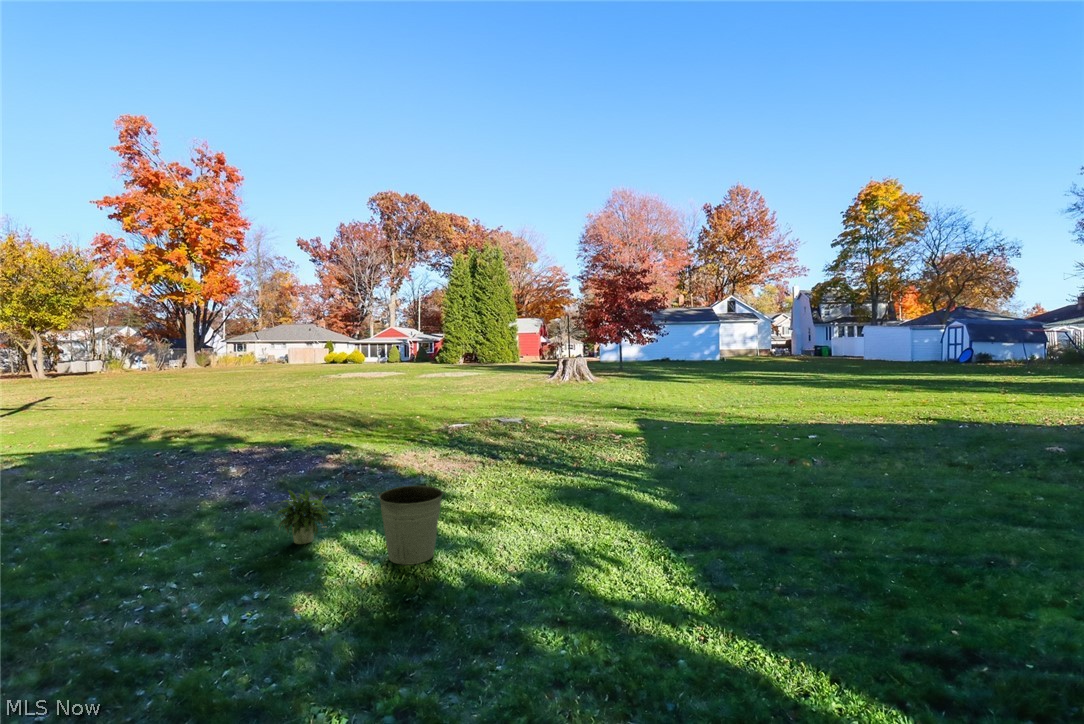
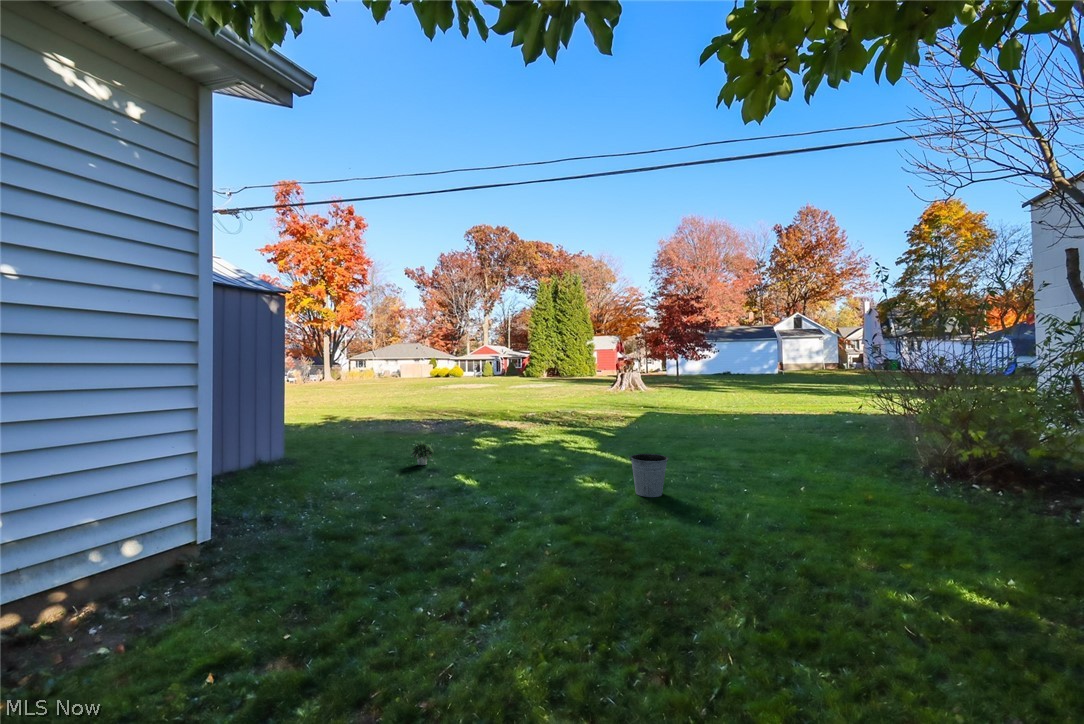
bucket: present [378,486,446,565] -> present [629,454,669,497]

